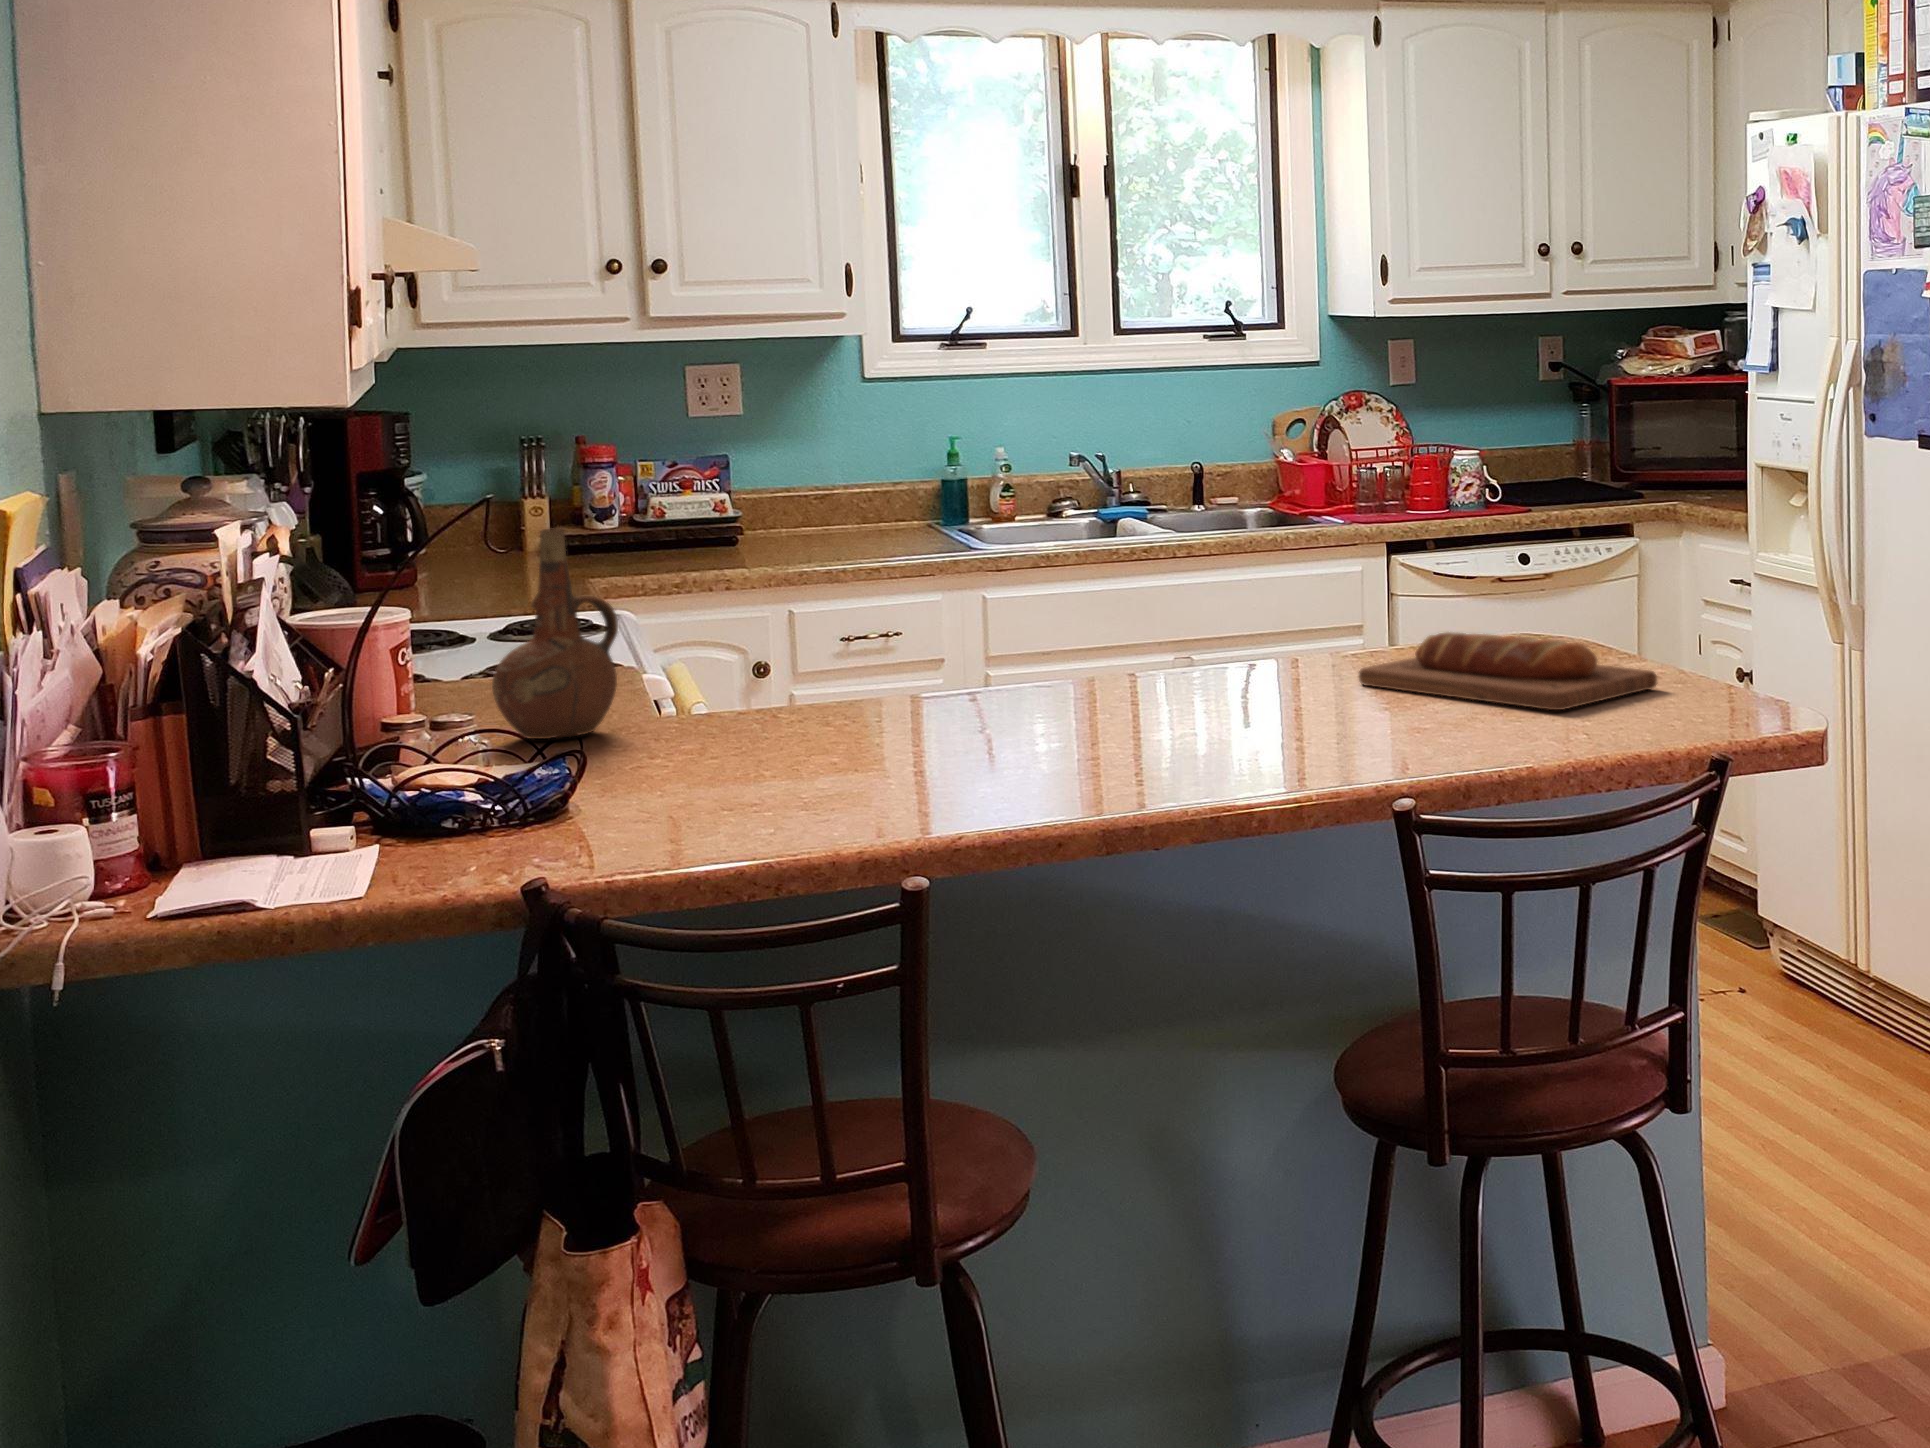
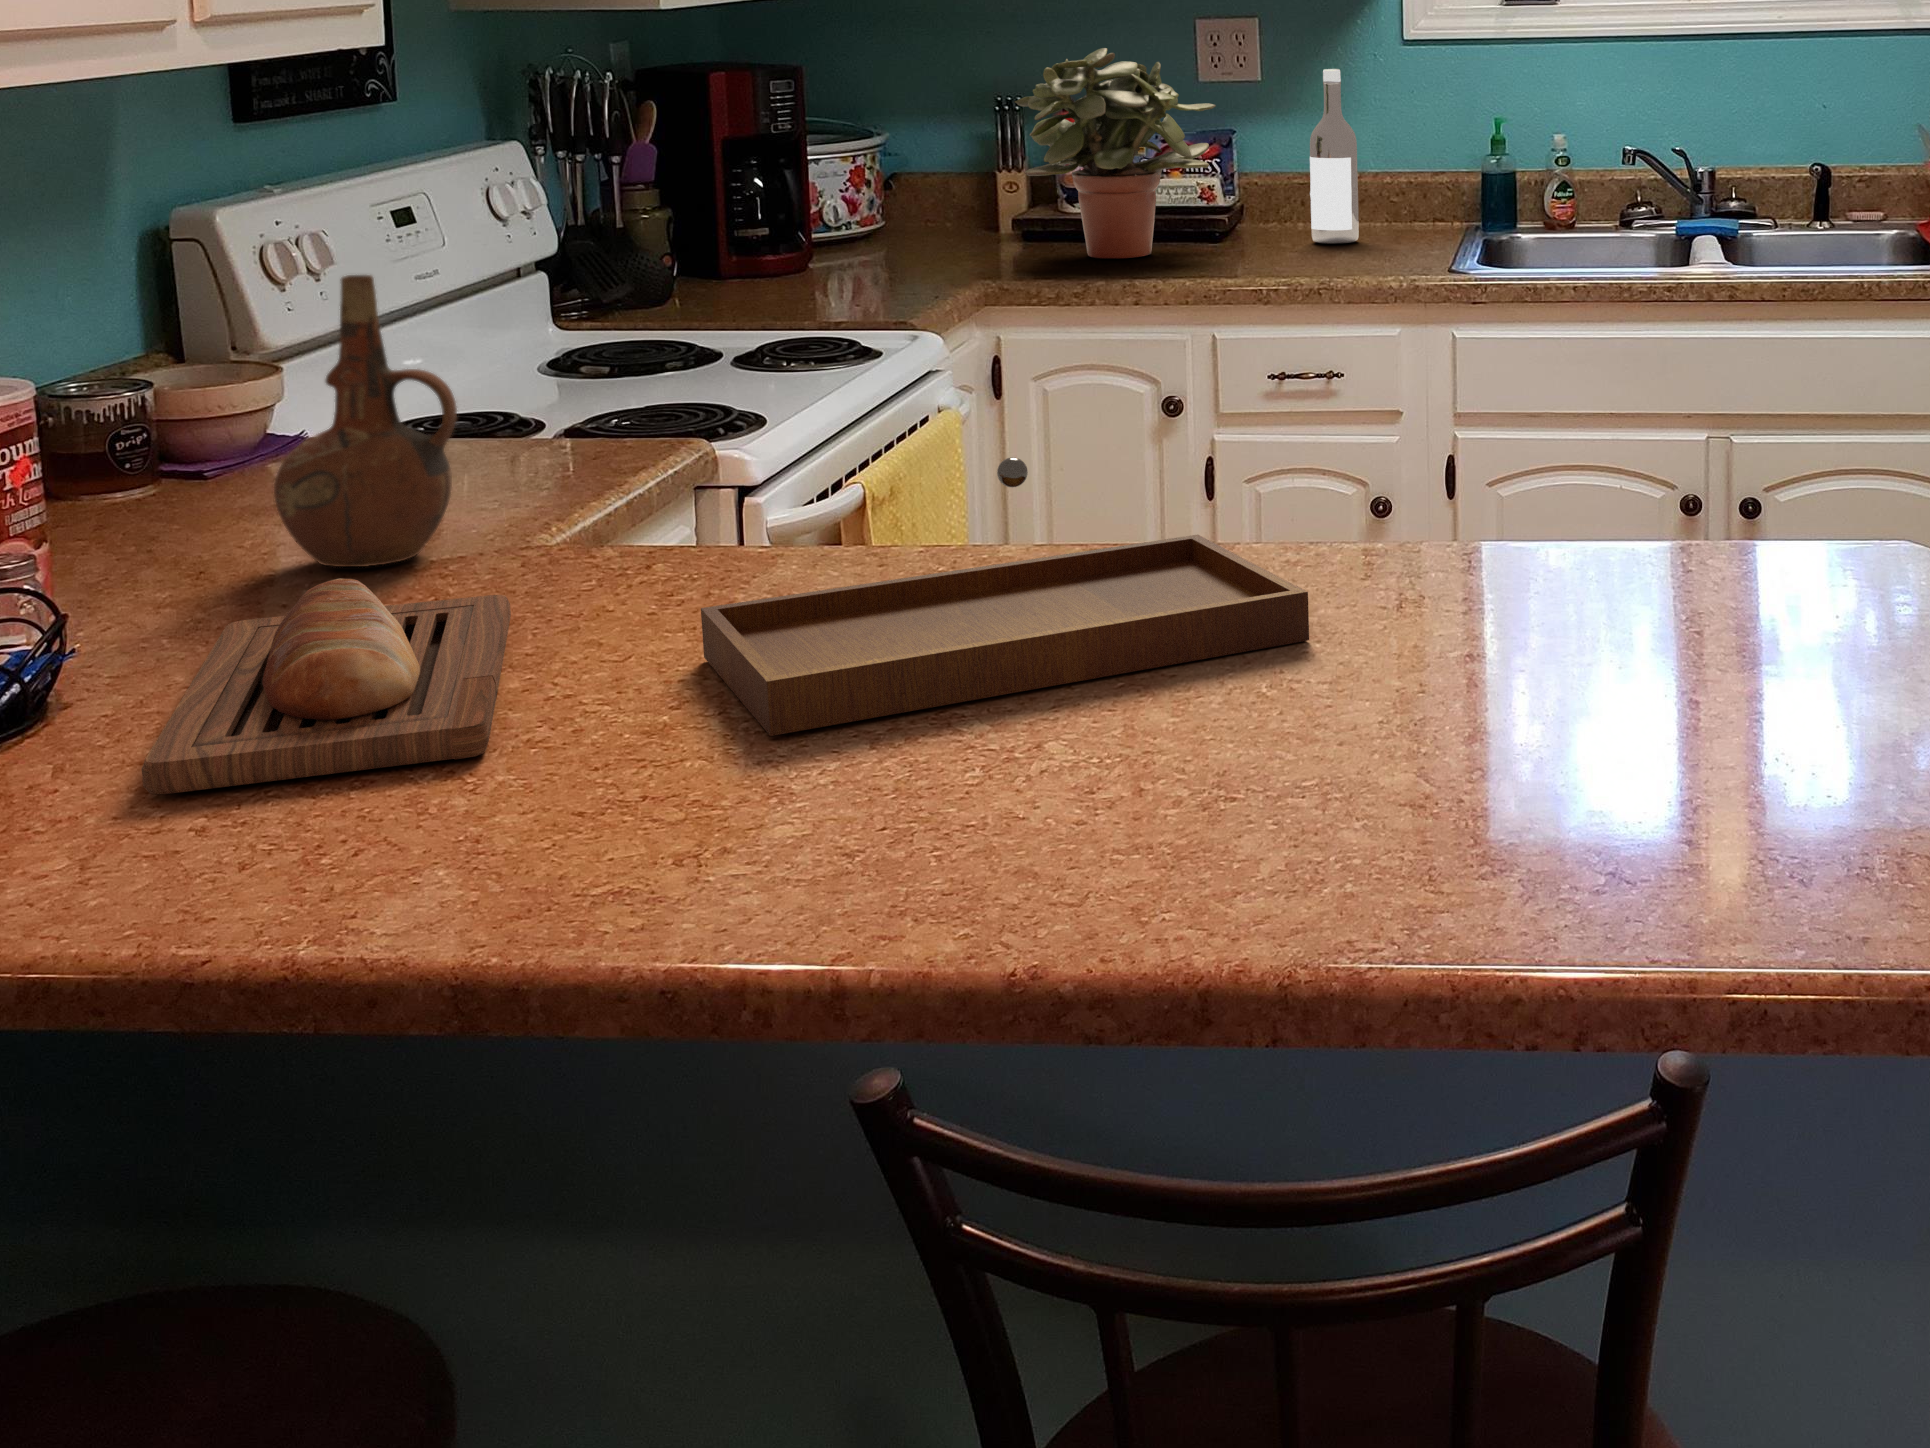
potted plant: none [574,389,750,561] -> present [1015,48,1216,258]
wine bottle: none [807,403,850,541] -> present [1310,69,1359,244]
tray: none [942,602,1291,754] -> present [701,457,1309,736]
bread loaf: present [1359,632,1657,710] -> present [142,579,511,794]

